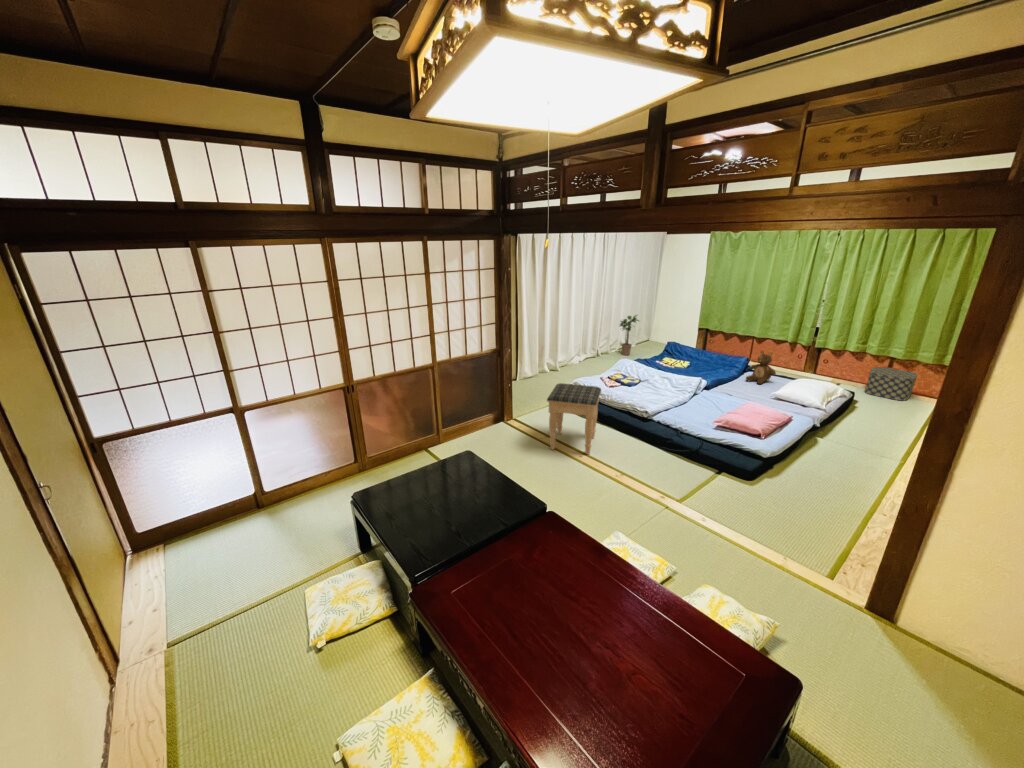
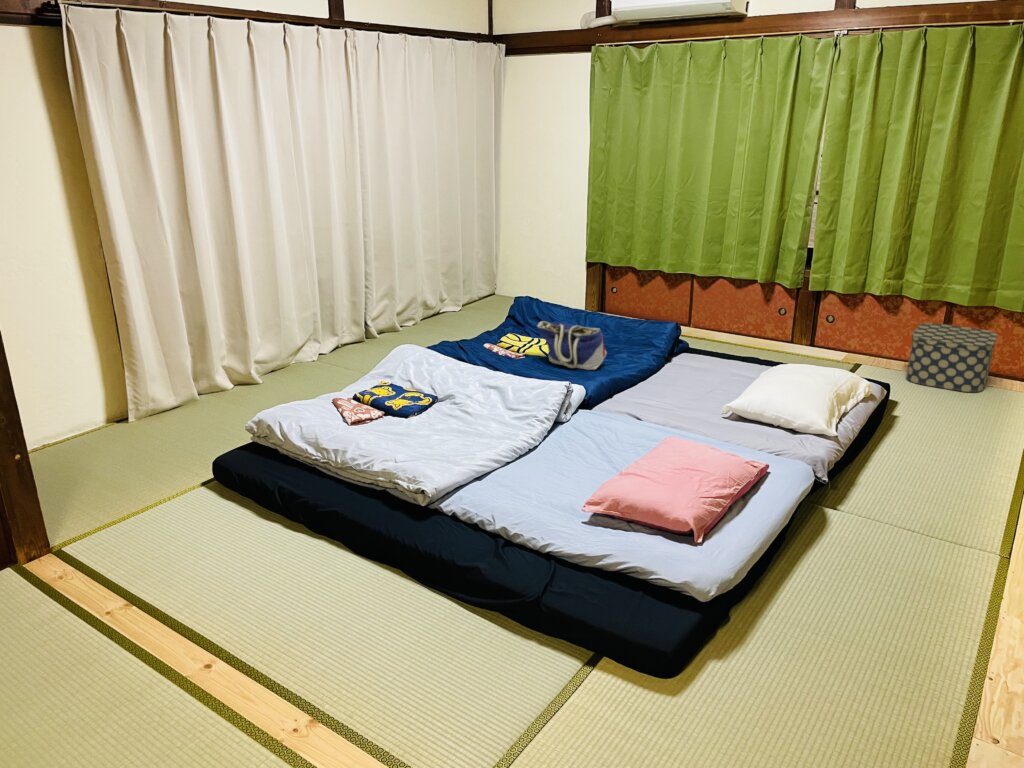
potted plant: present [620,315,639,355] -> none [409,238,458,333]
teddy bear: present [746,351,776,384] -> none [676,305,735,382]
tote bag: none [683,353,714,375] -> present [537,321,606,370]
footstool: present [547,383,601,454] -> none [75,440,277,651]

